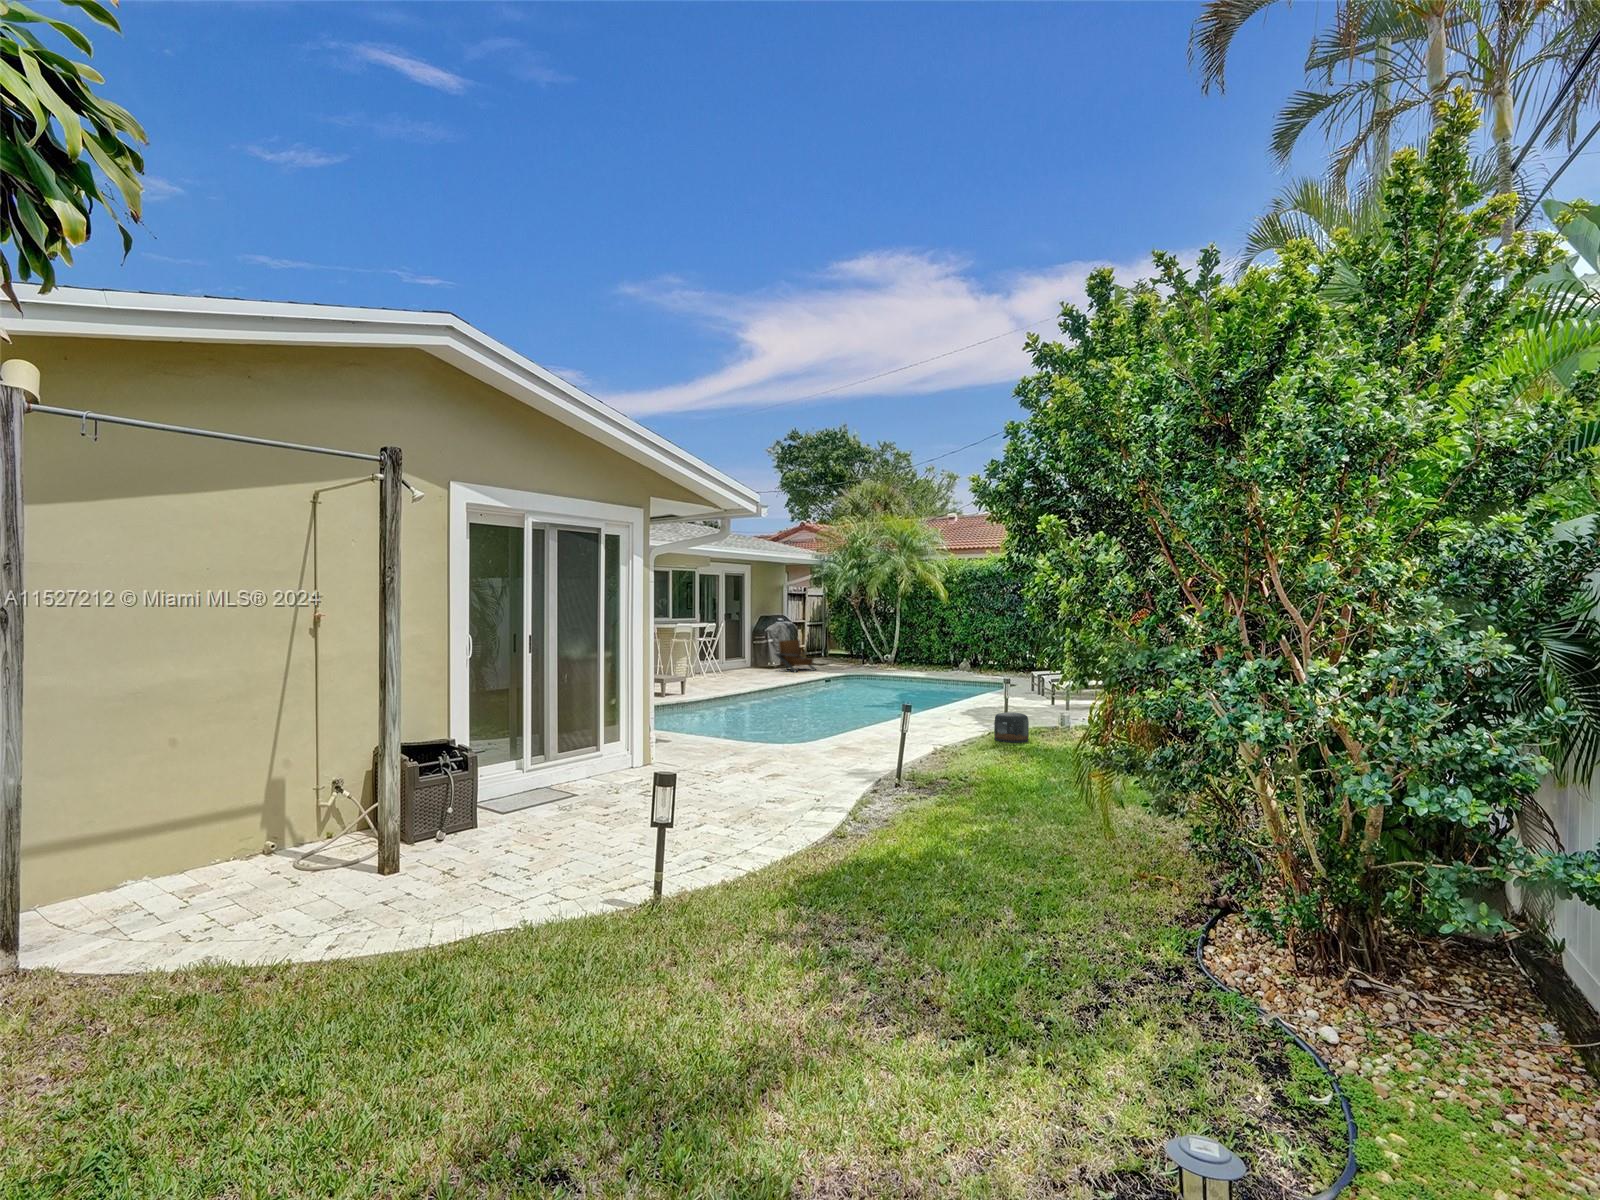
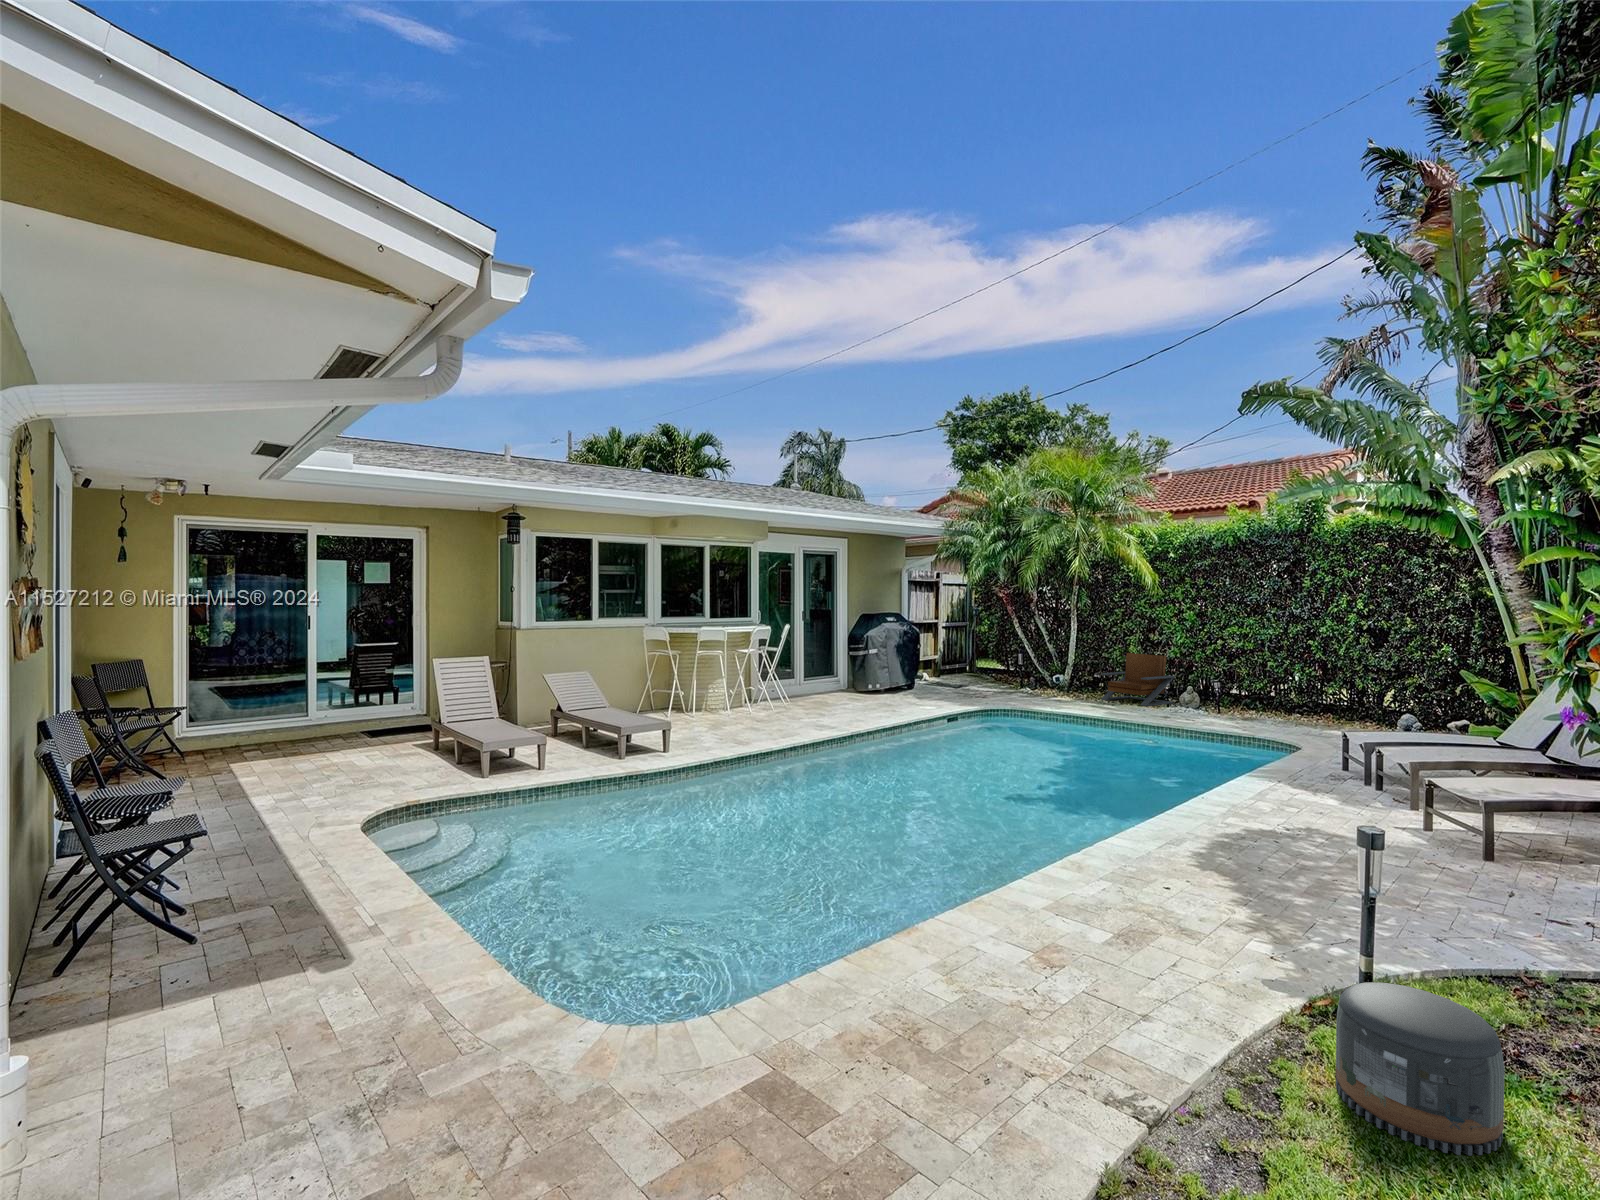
lounge chair: present [775,640,816,672] -> present [1102,653,1174,706]

